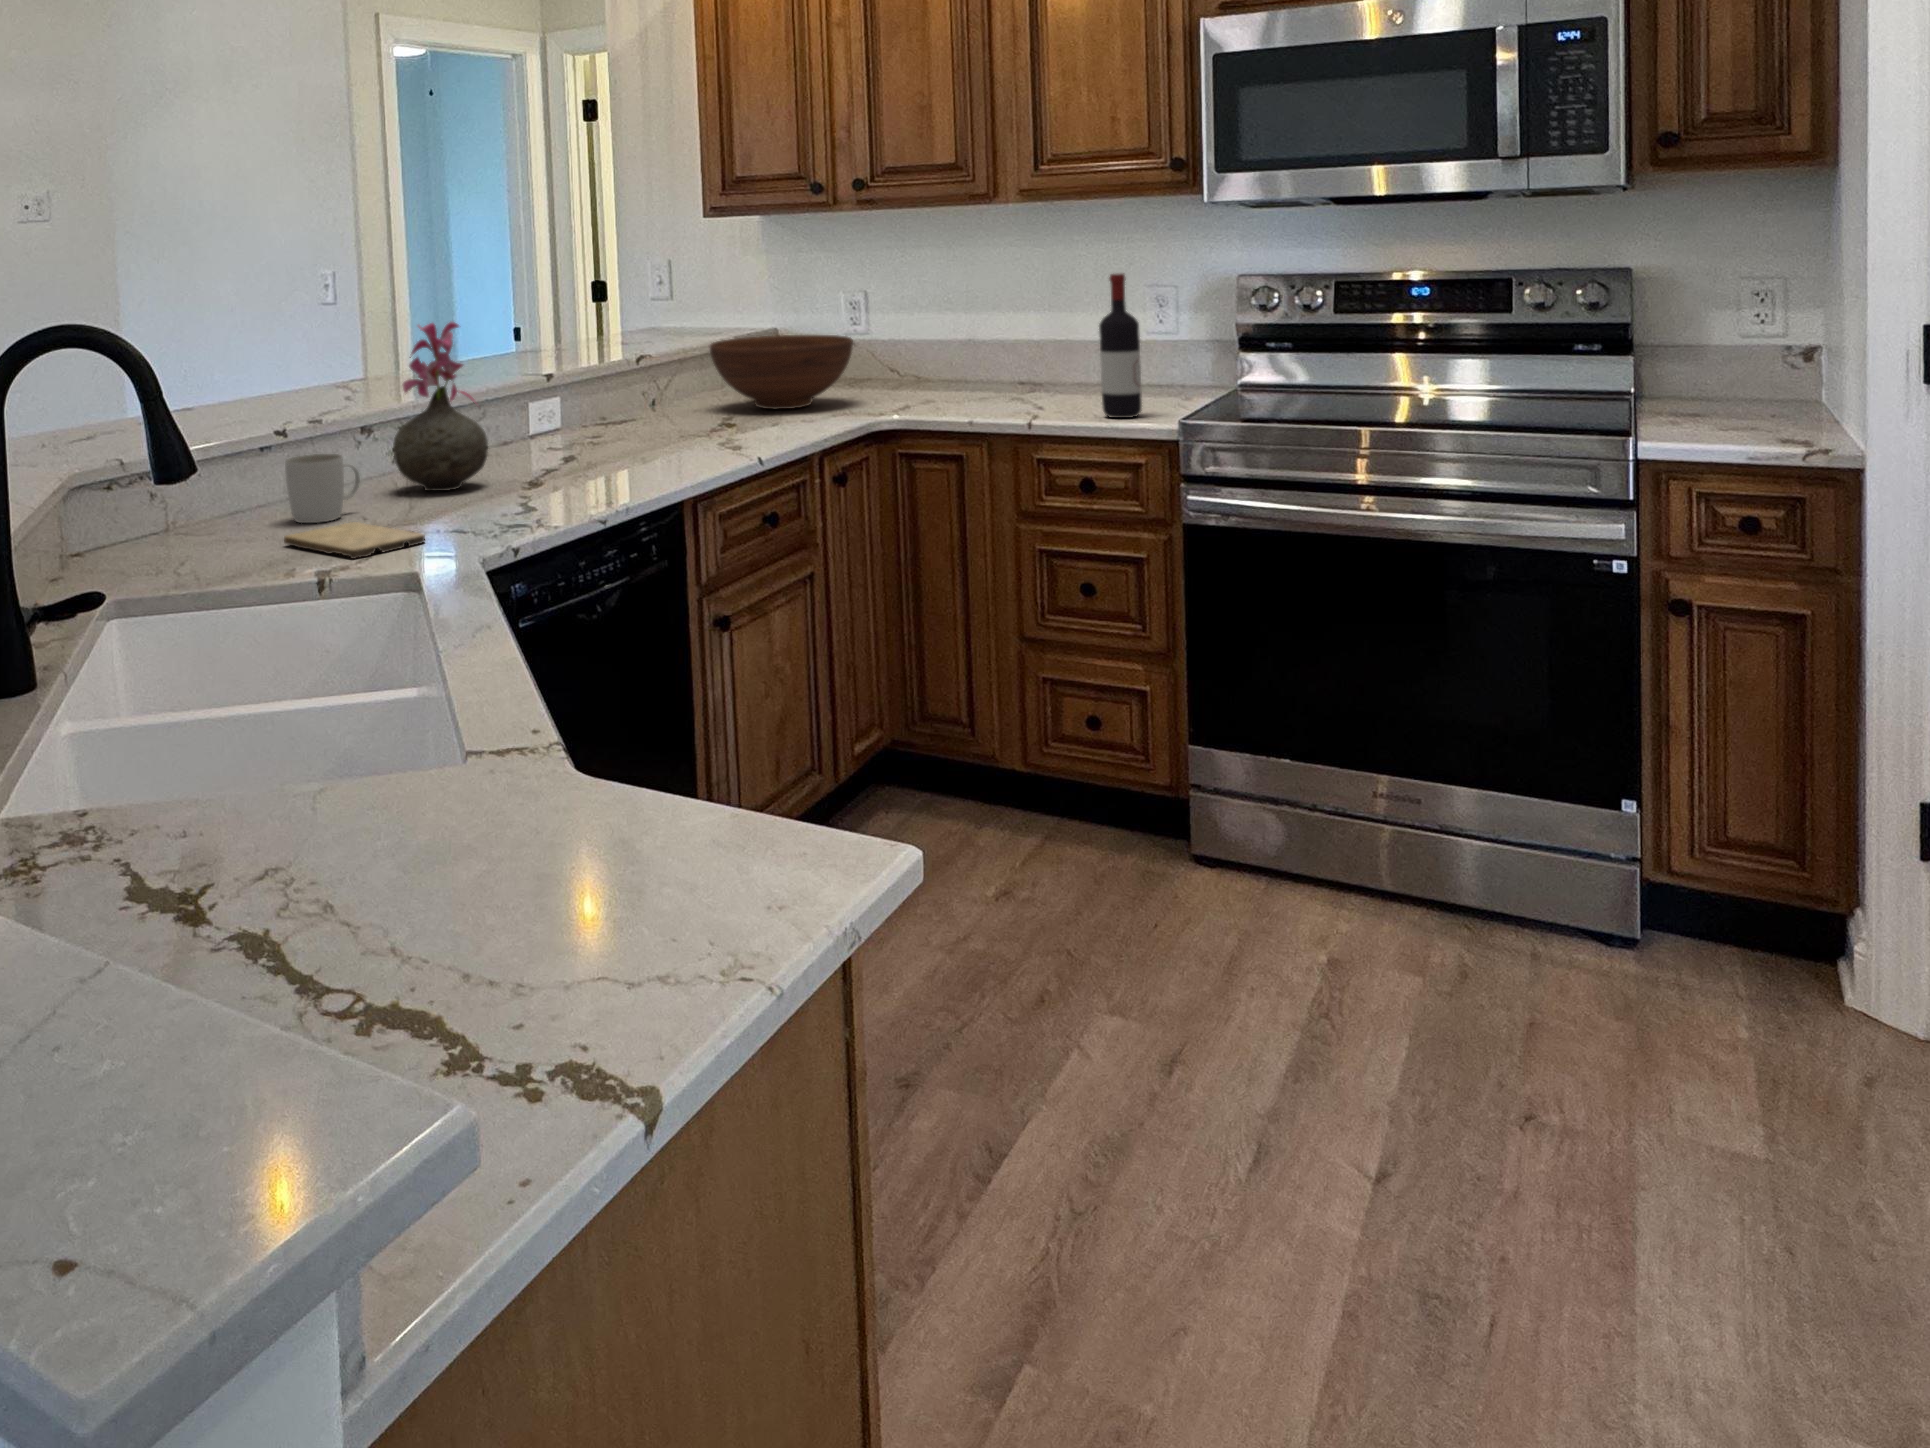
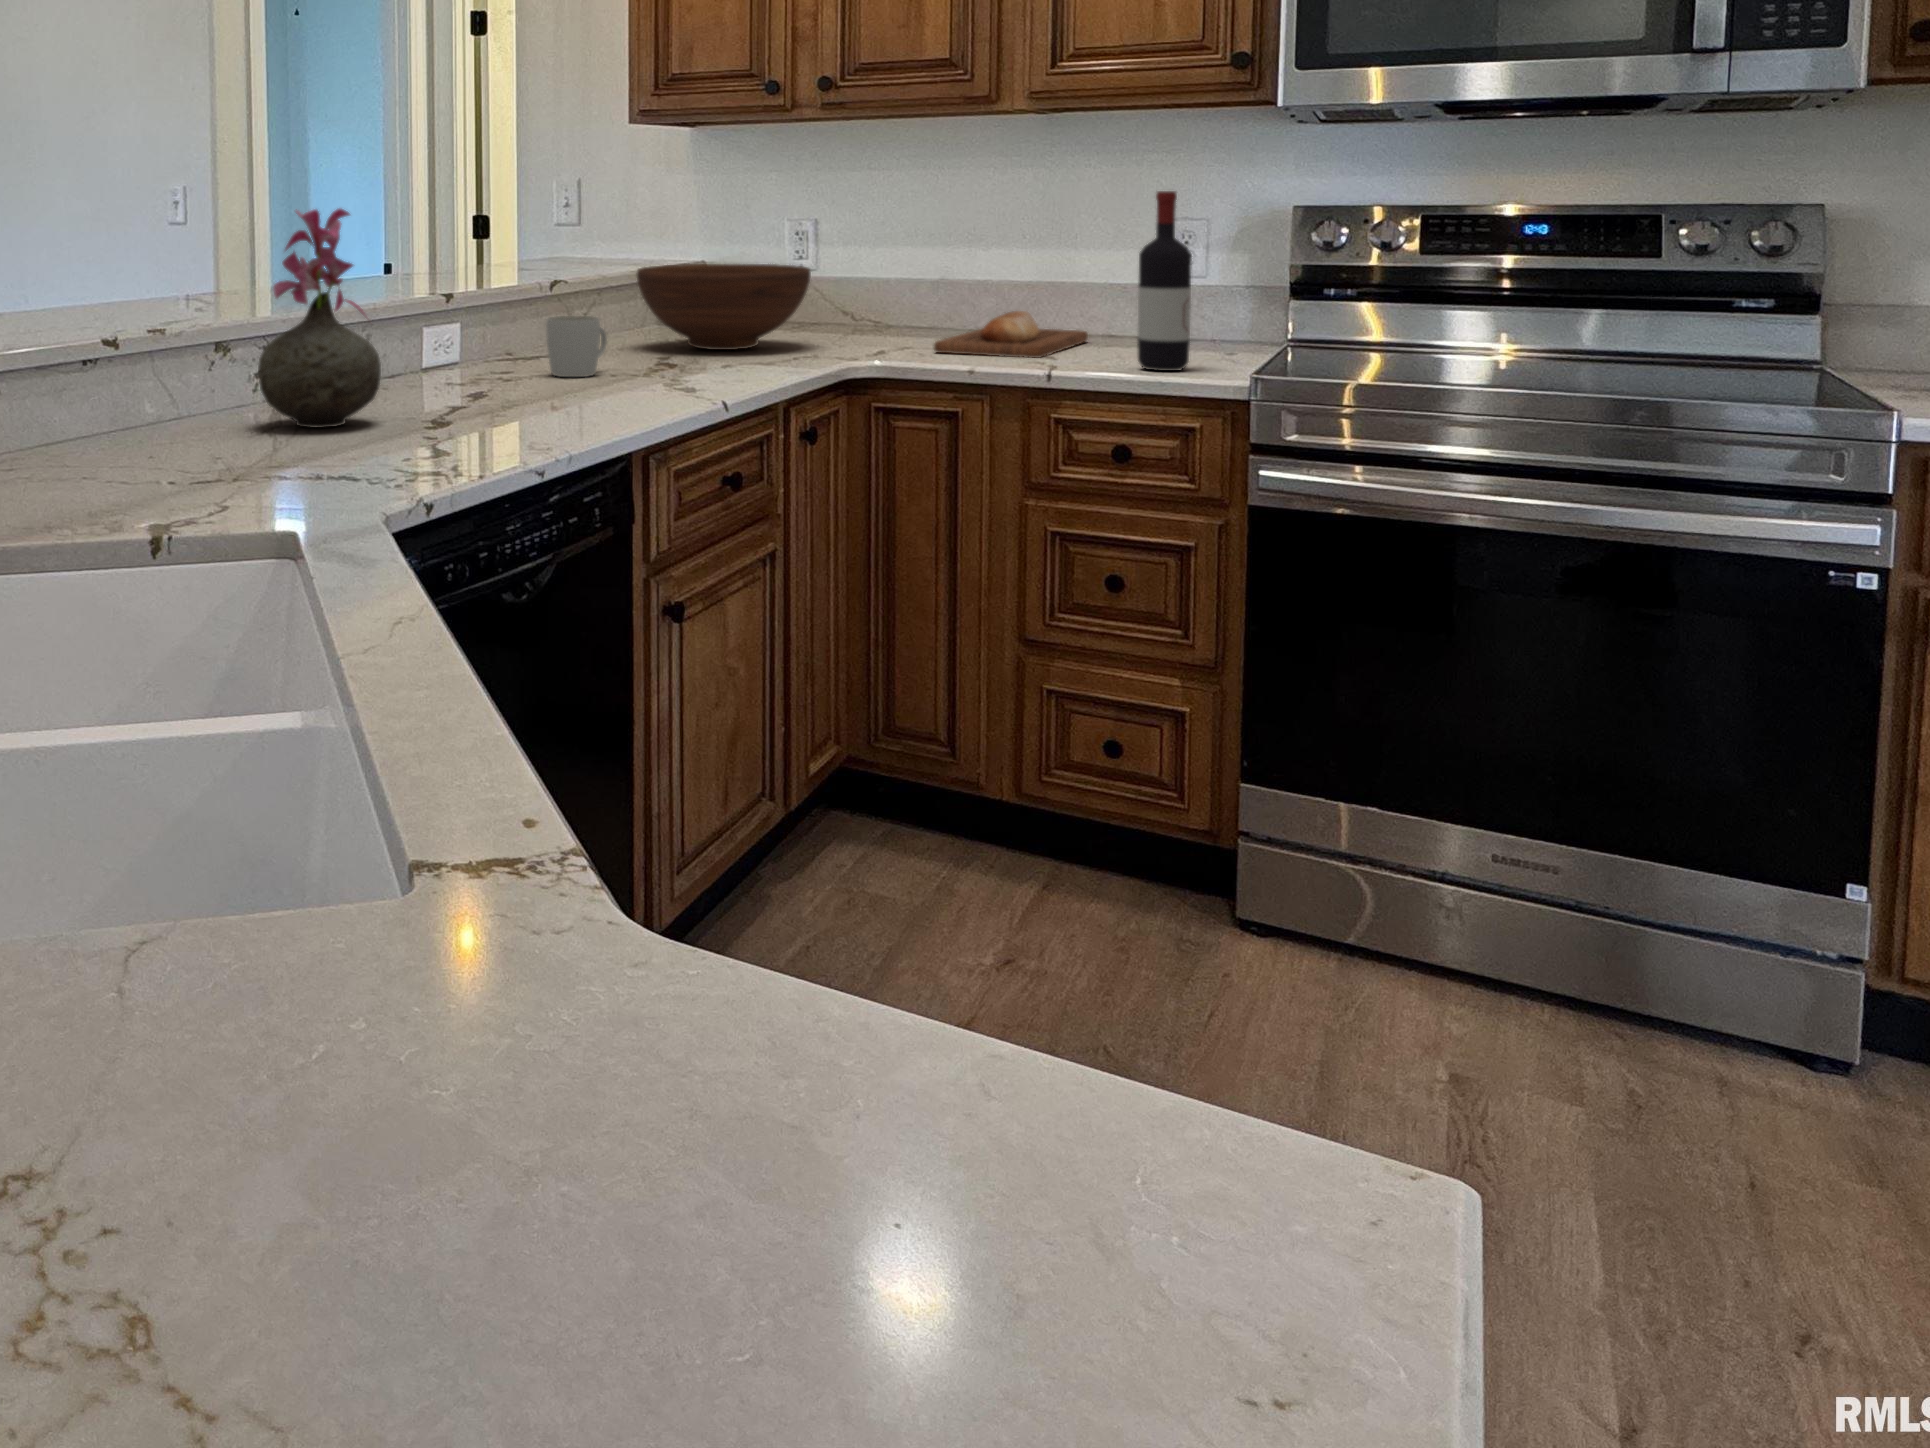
bread loaf: none [952,367,1086,409] -> present [934,311,1088,358]
mug: present [285,454,360,523] -> present [546,316,607,377]
cutting board: present [284,522,425,559] -> none [108,461,304,512]

